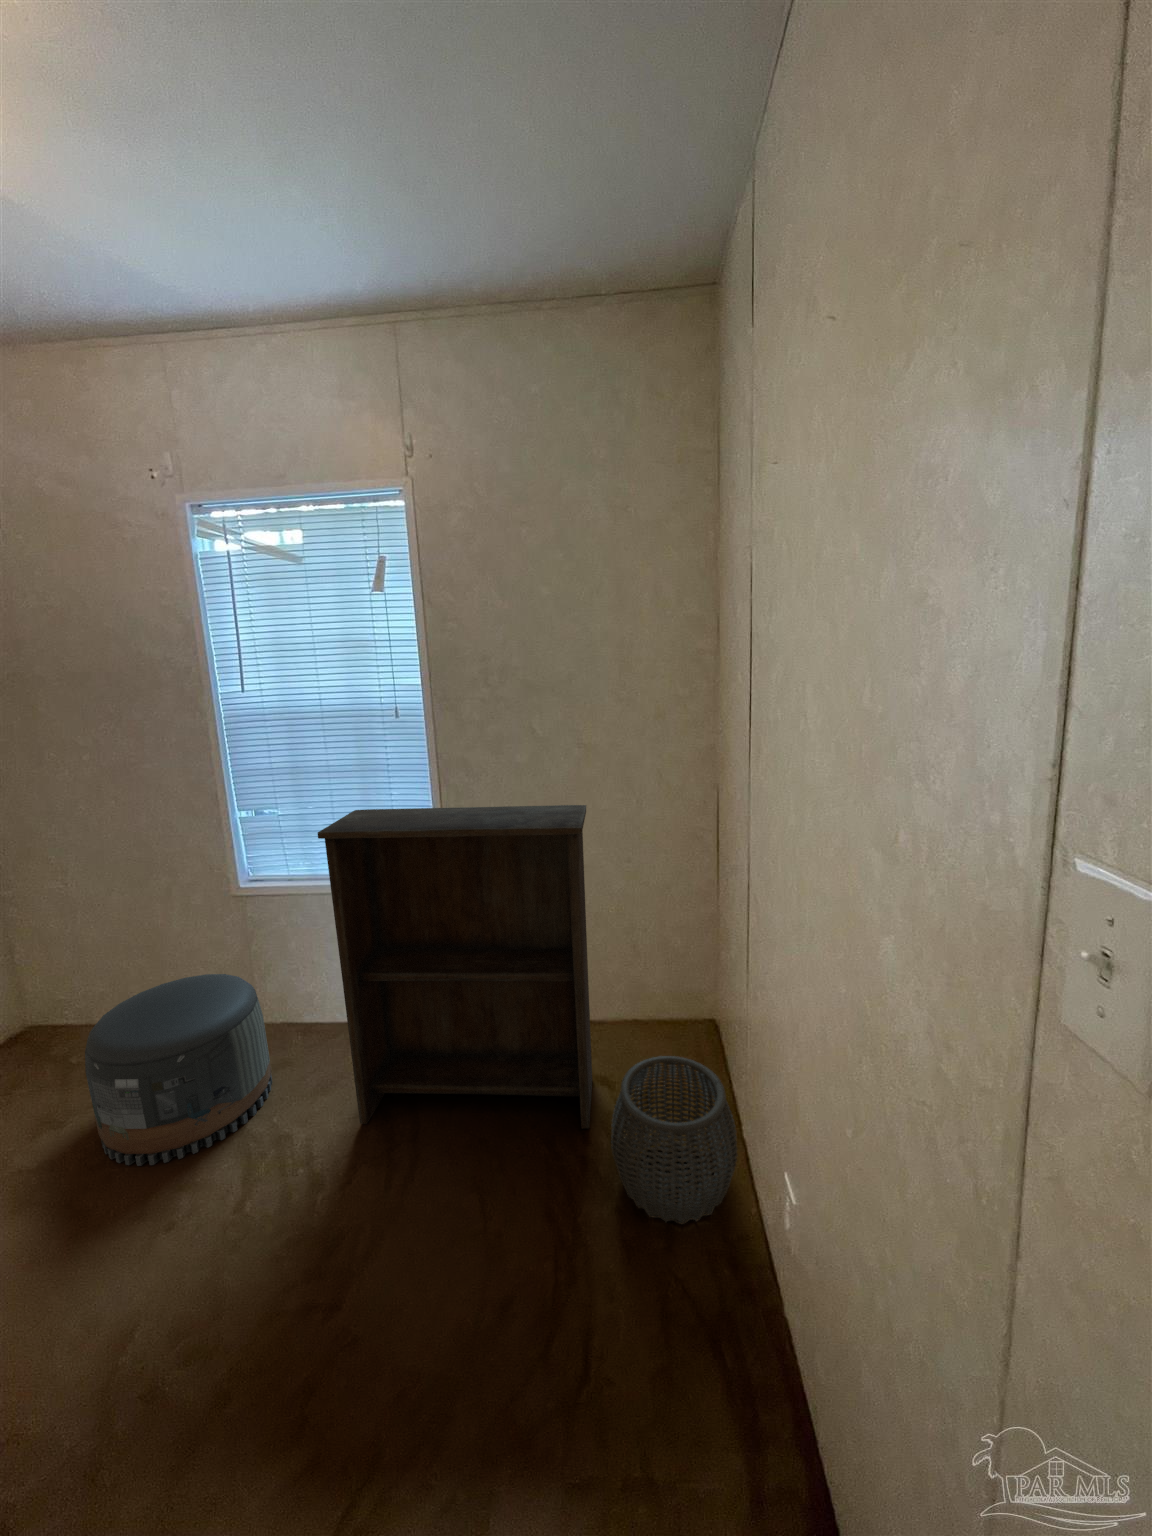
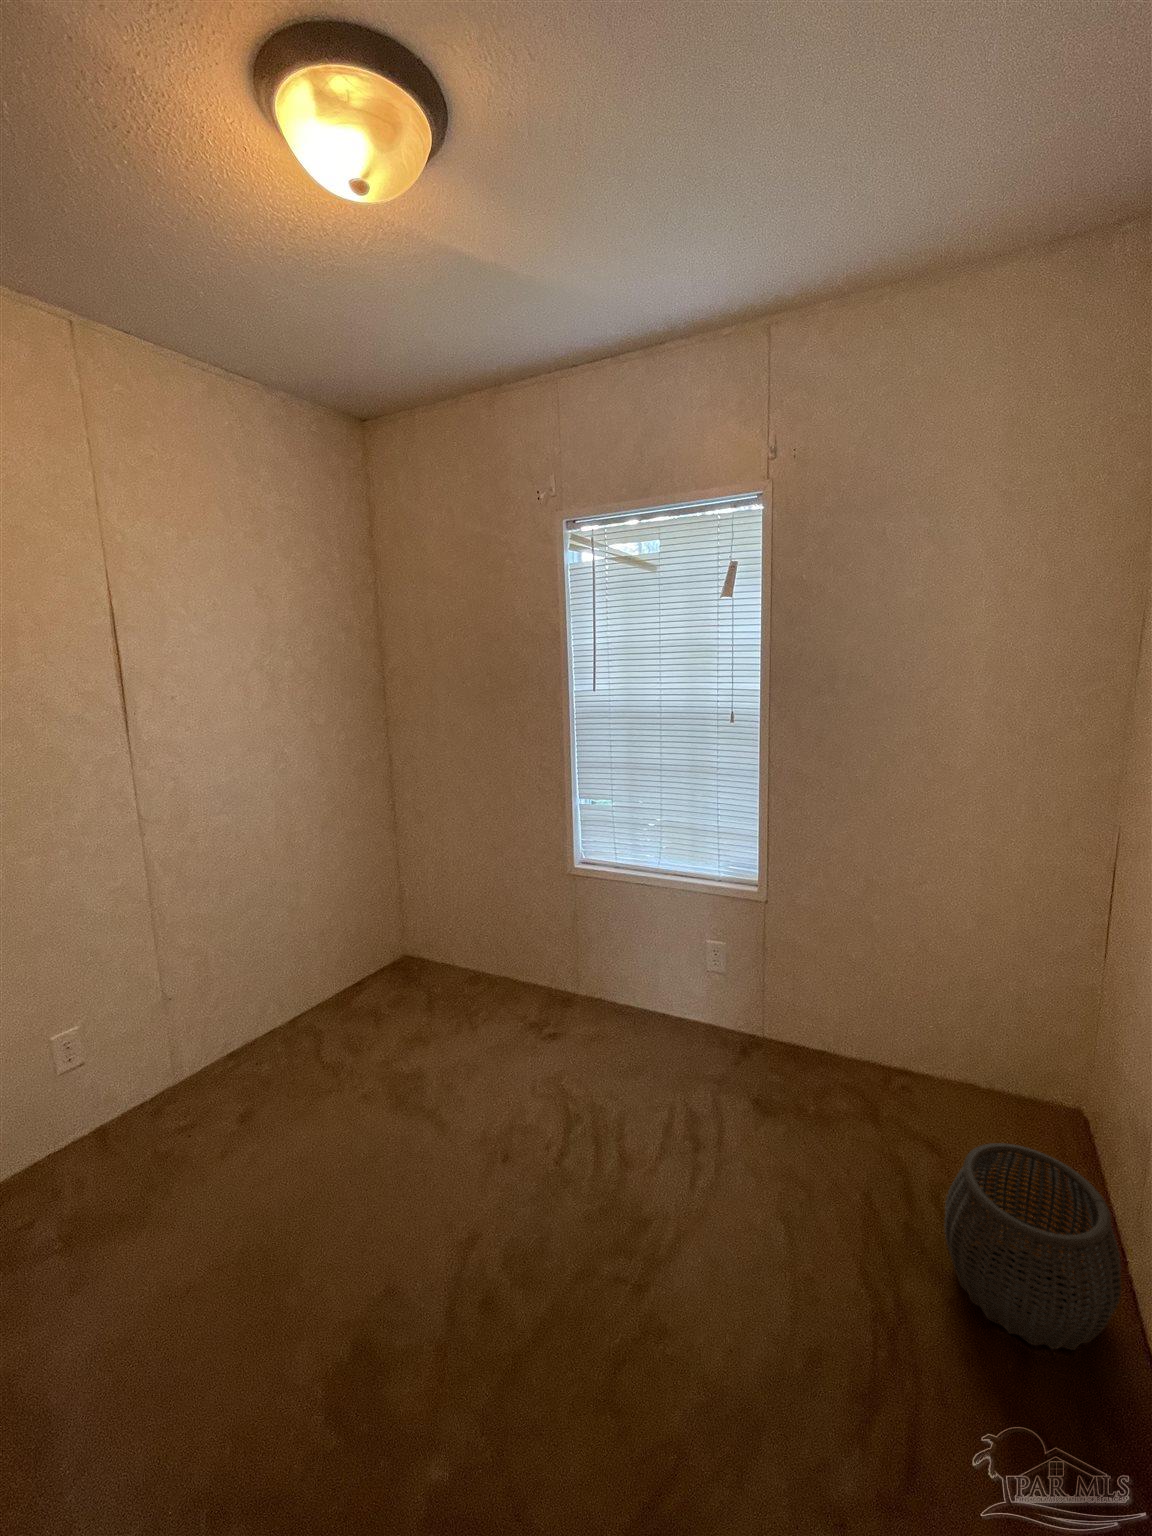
bookshelf: present [318,805,592,1129] -> none [660,812,946,1194]
pouf: present [85,974,272,1166] -> none [462,936,591,1089]

